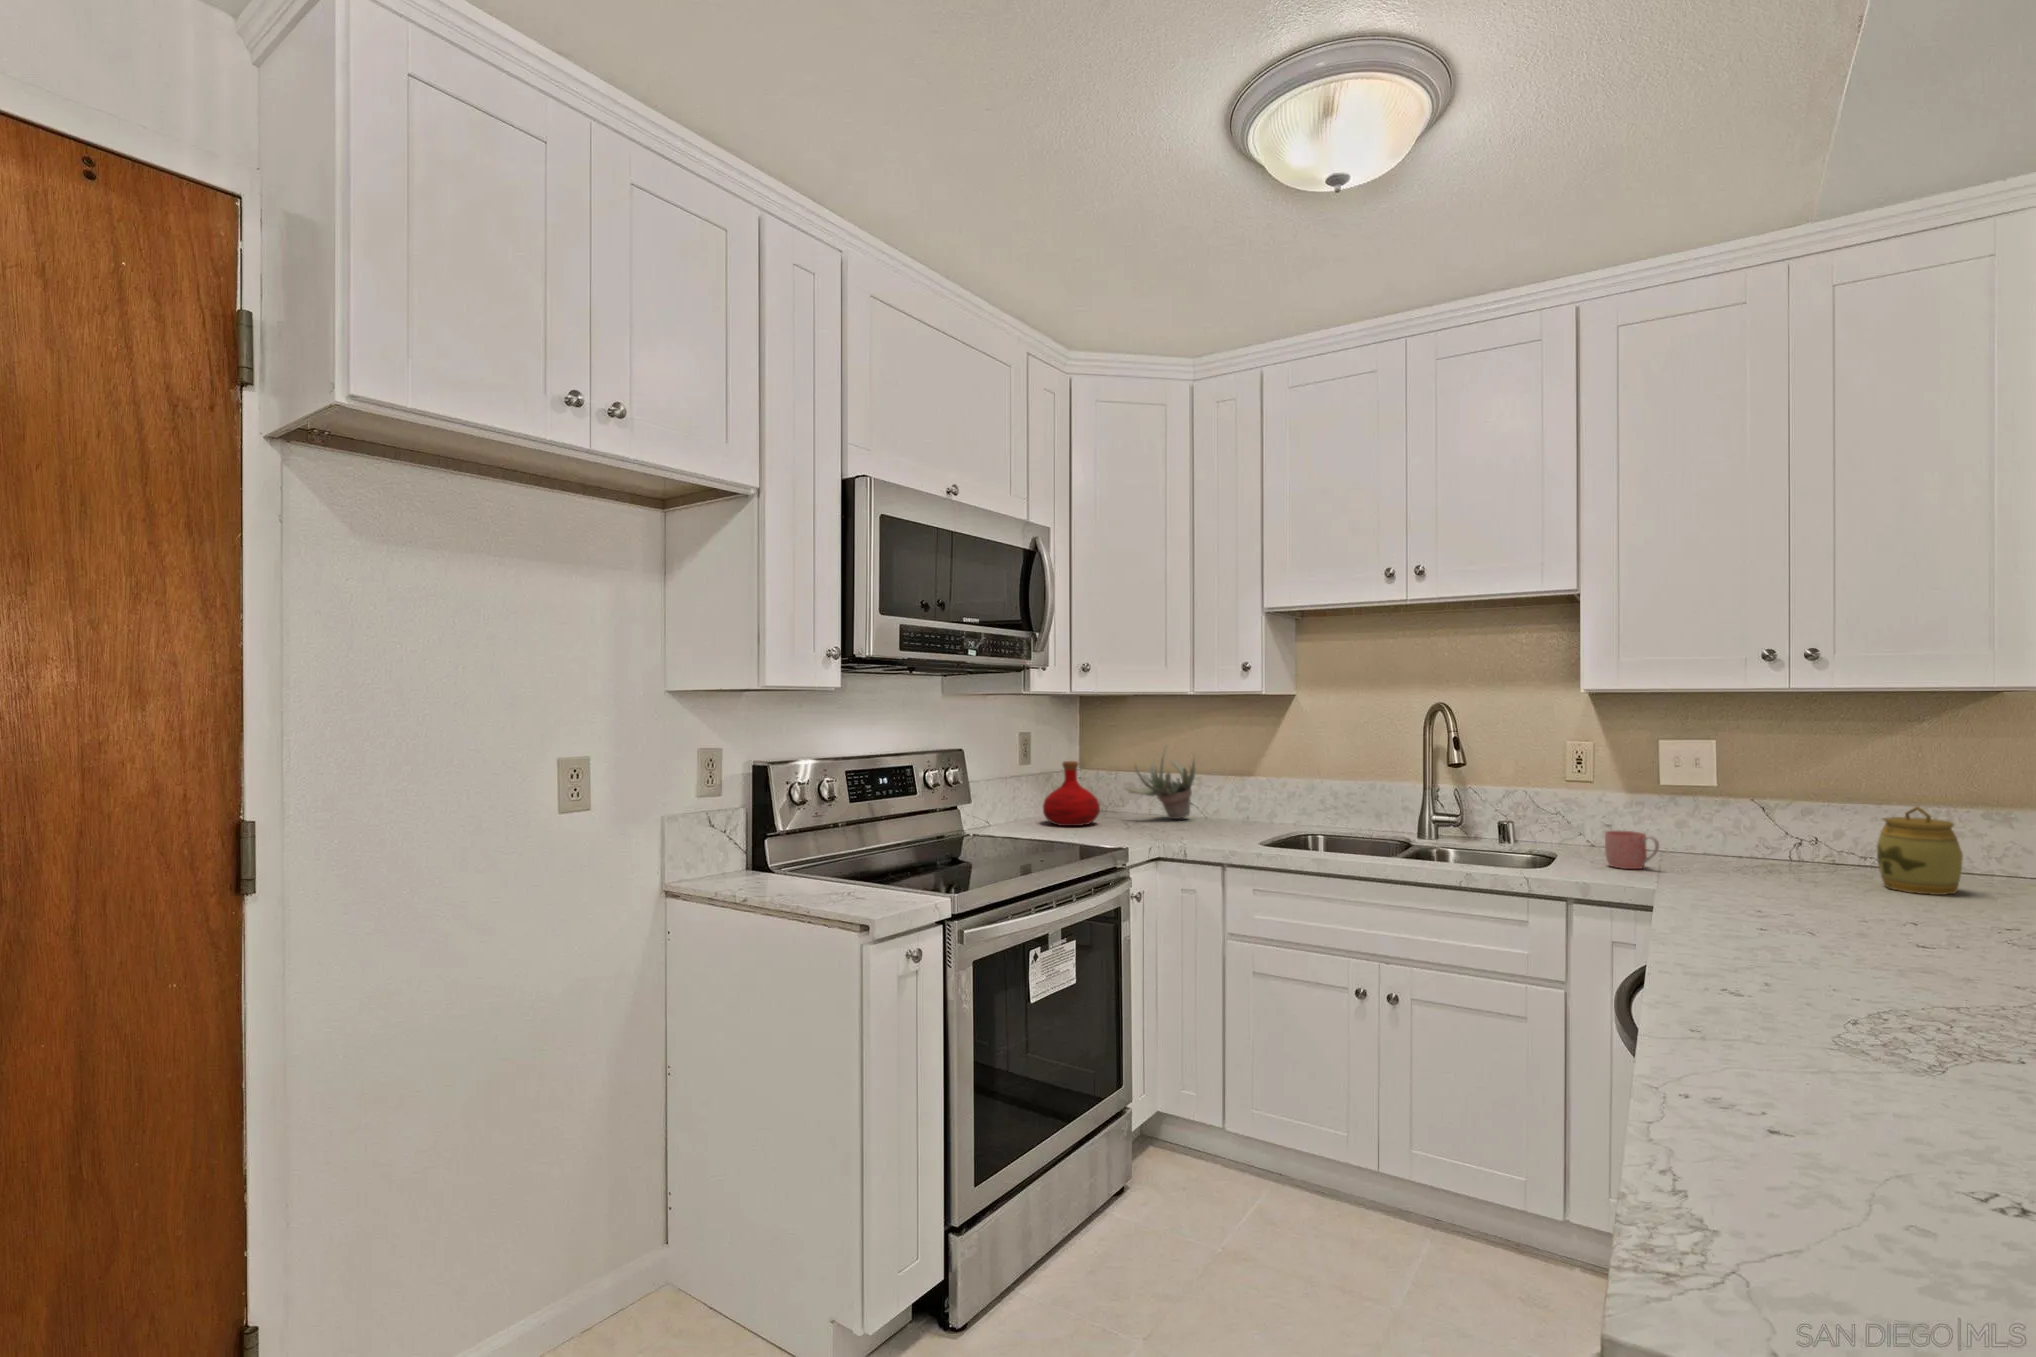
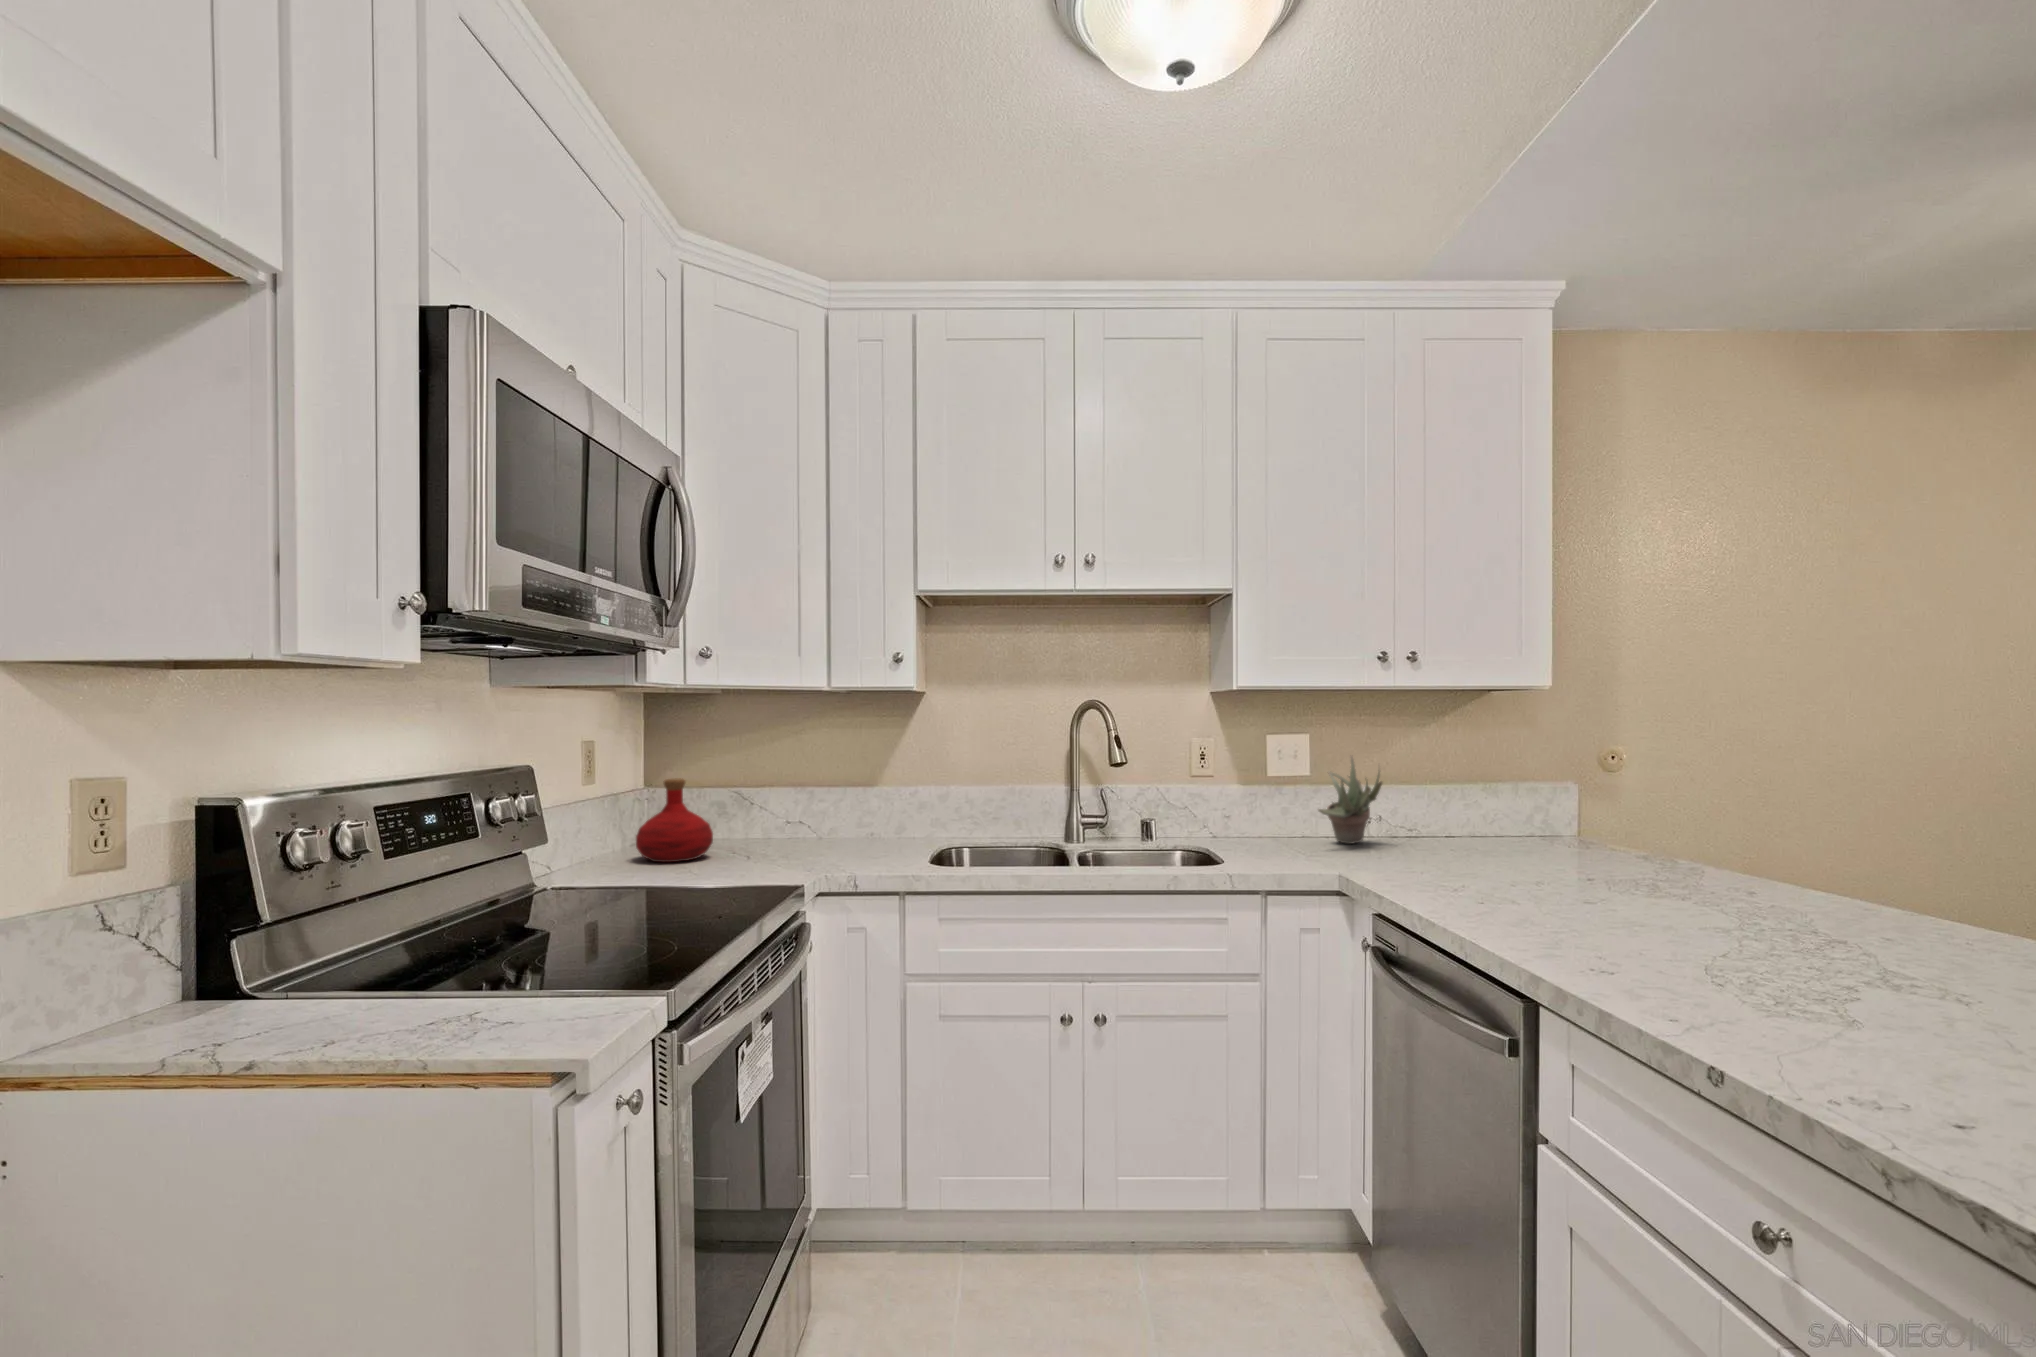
succulent plant: present [1125,746,1195,819] -> present [1318,756,1382,844]
jar: present [1876,806,1963,895] -> none [1443,782,1503,855]
mug: present [1605,831,1659,869] -> none [1248,819,1294,855]

